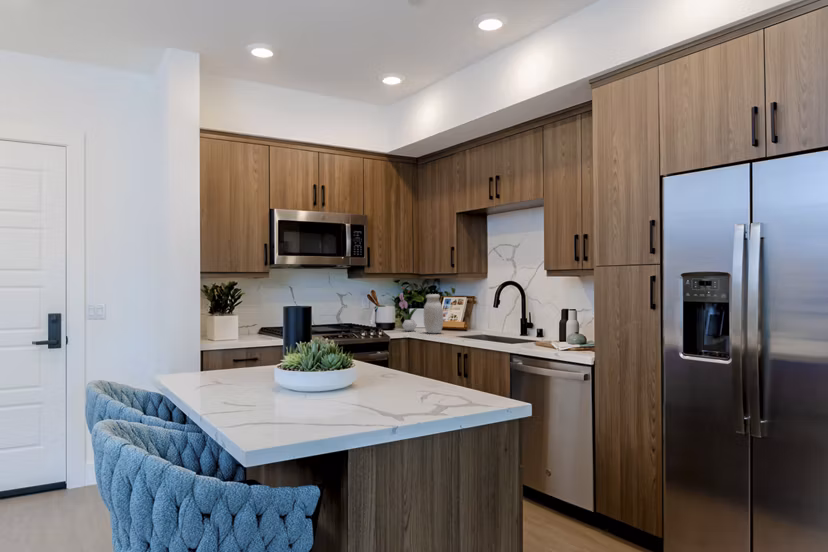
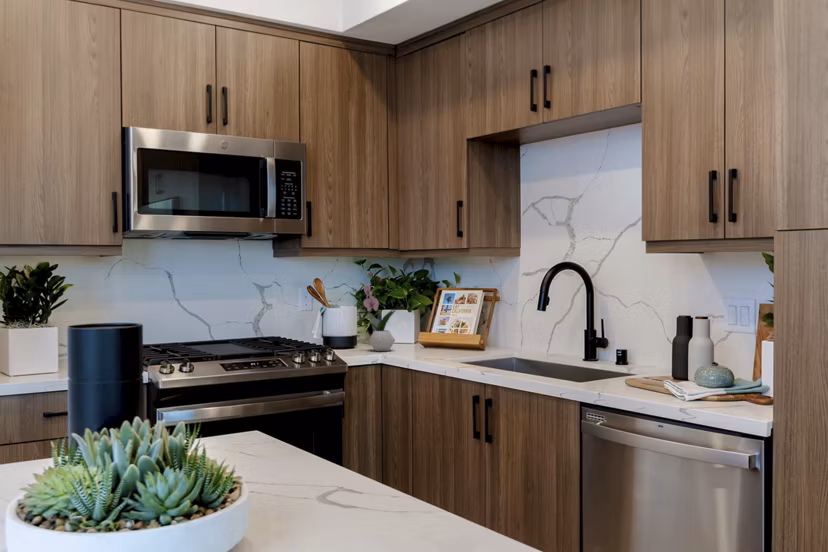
jar: present [424,294,443,333] -> none [408,285,443,356]

